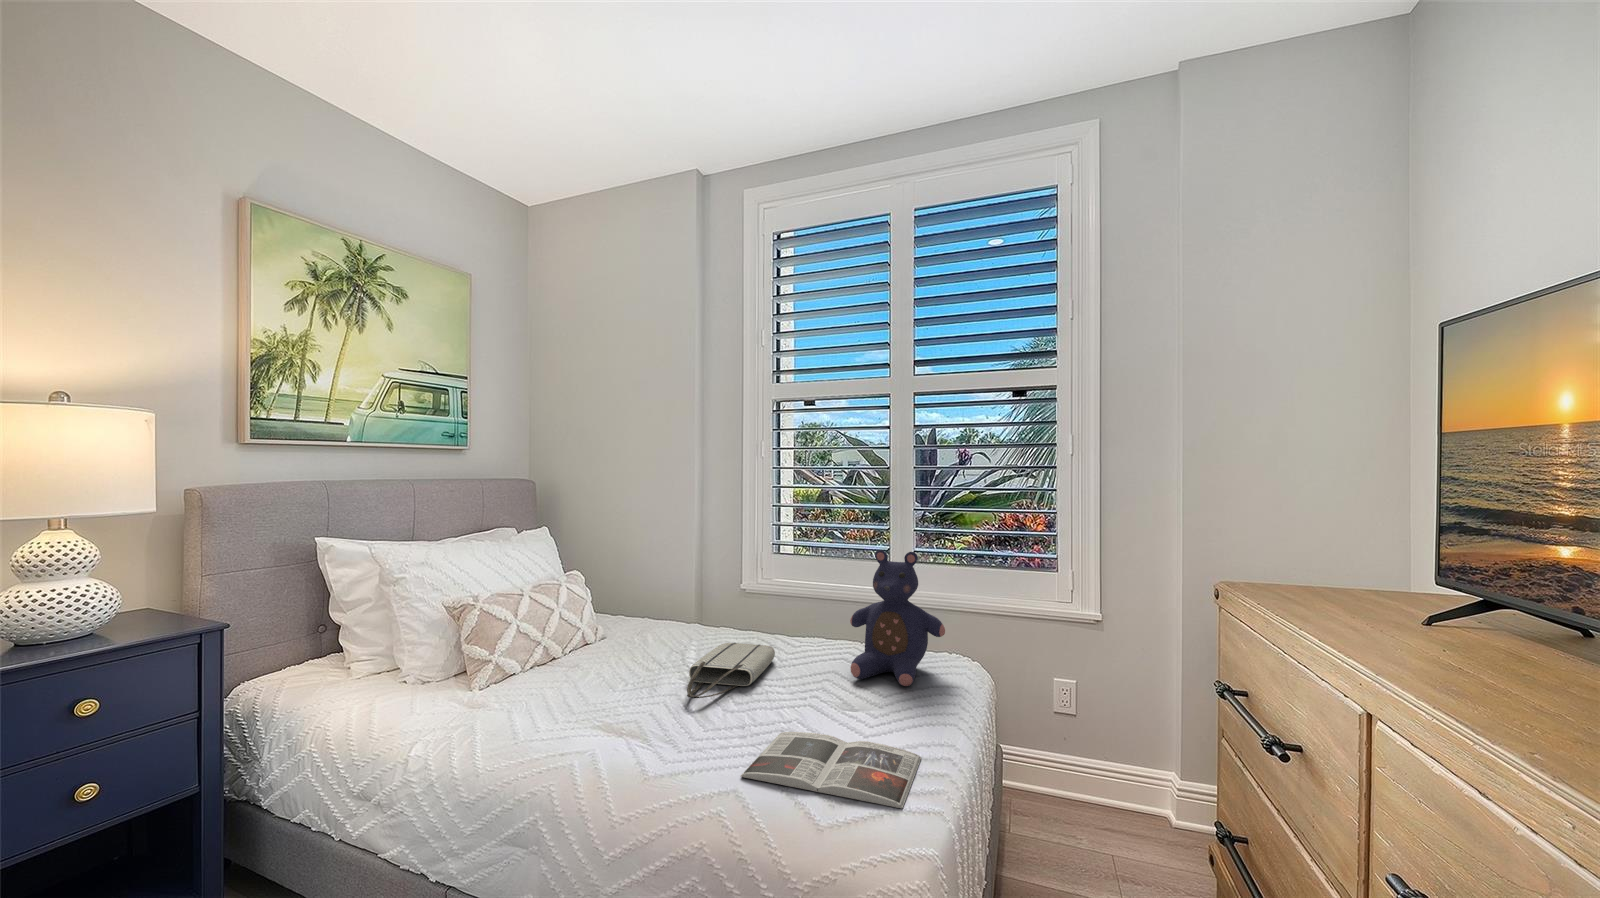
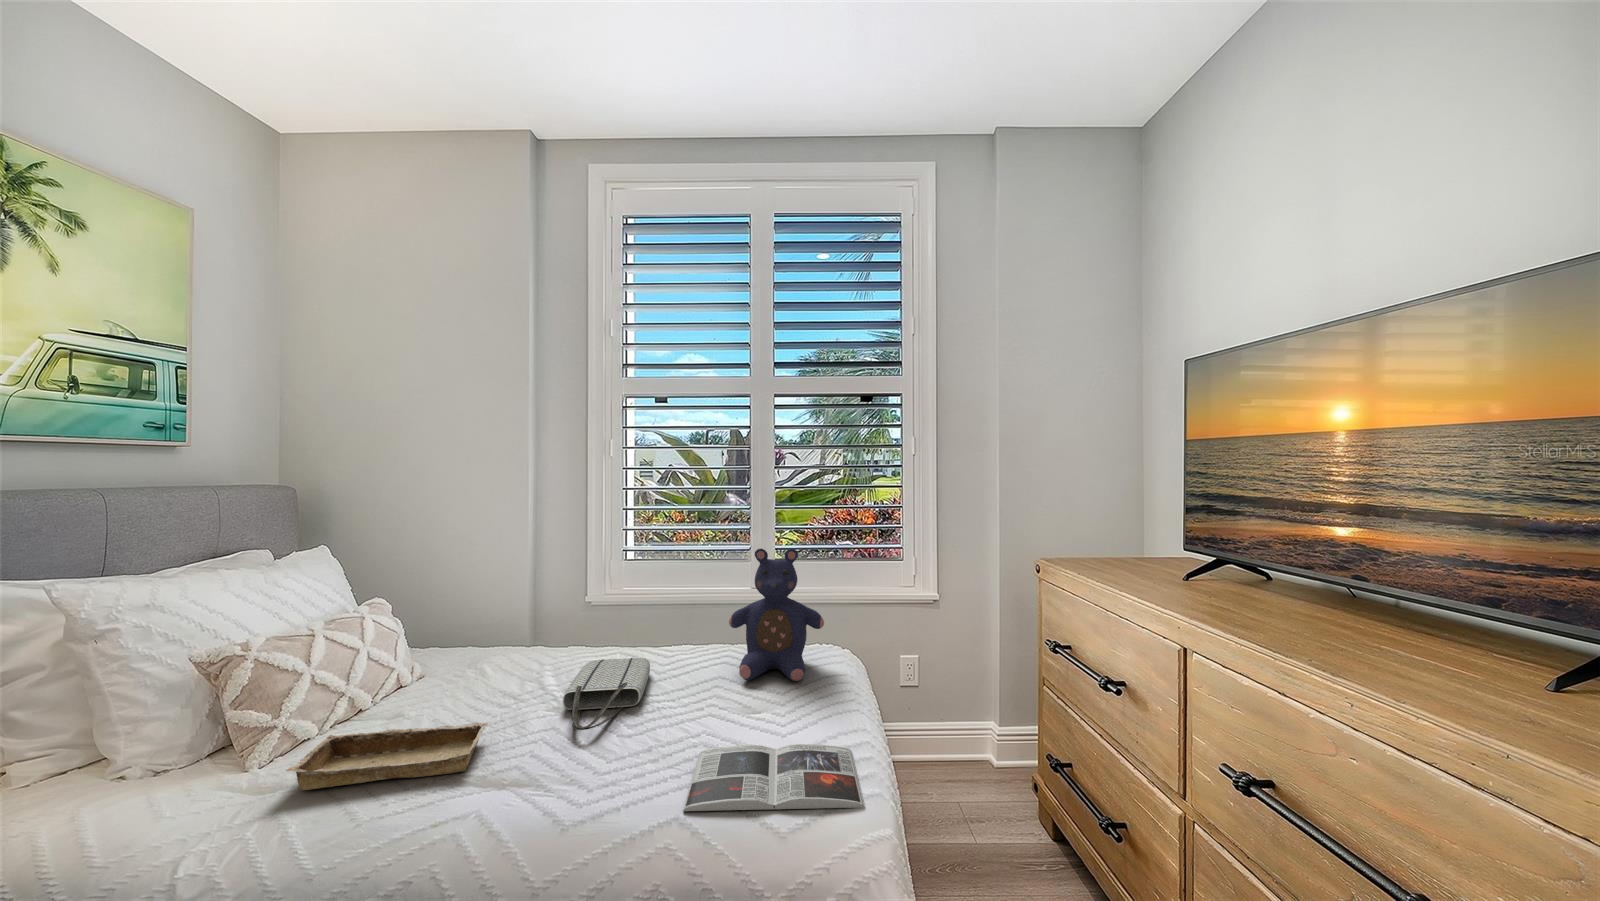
tray: none [486,673,627,715] -> present [286,722,489,790]

